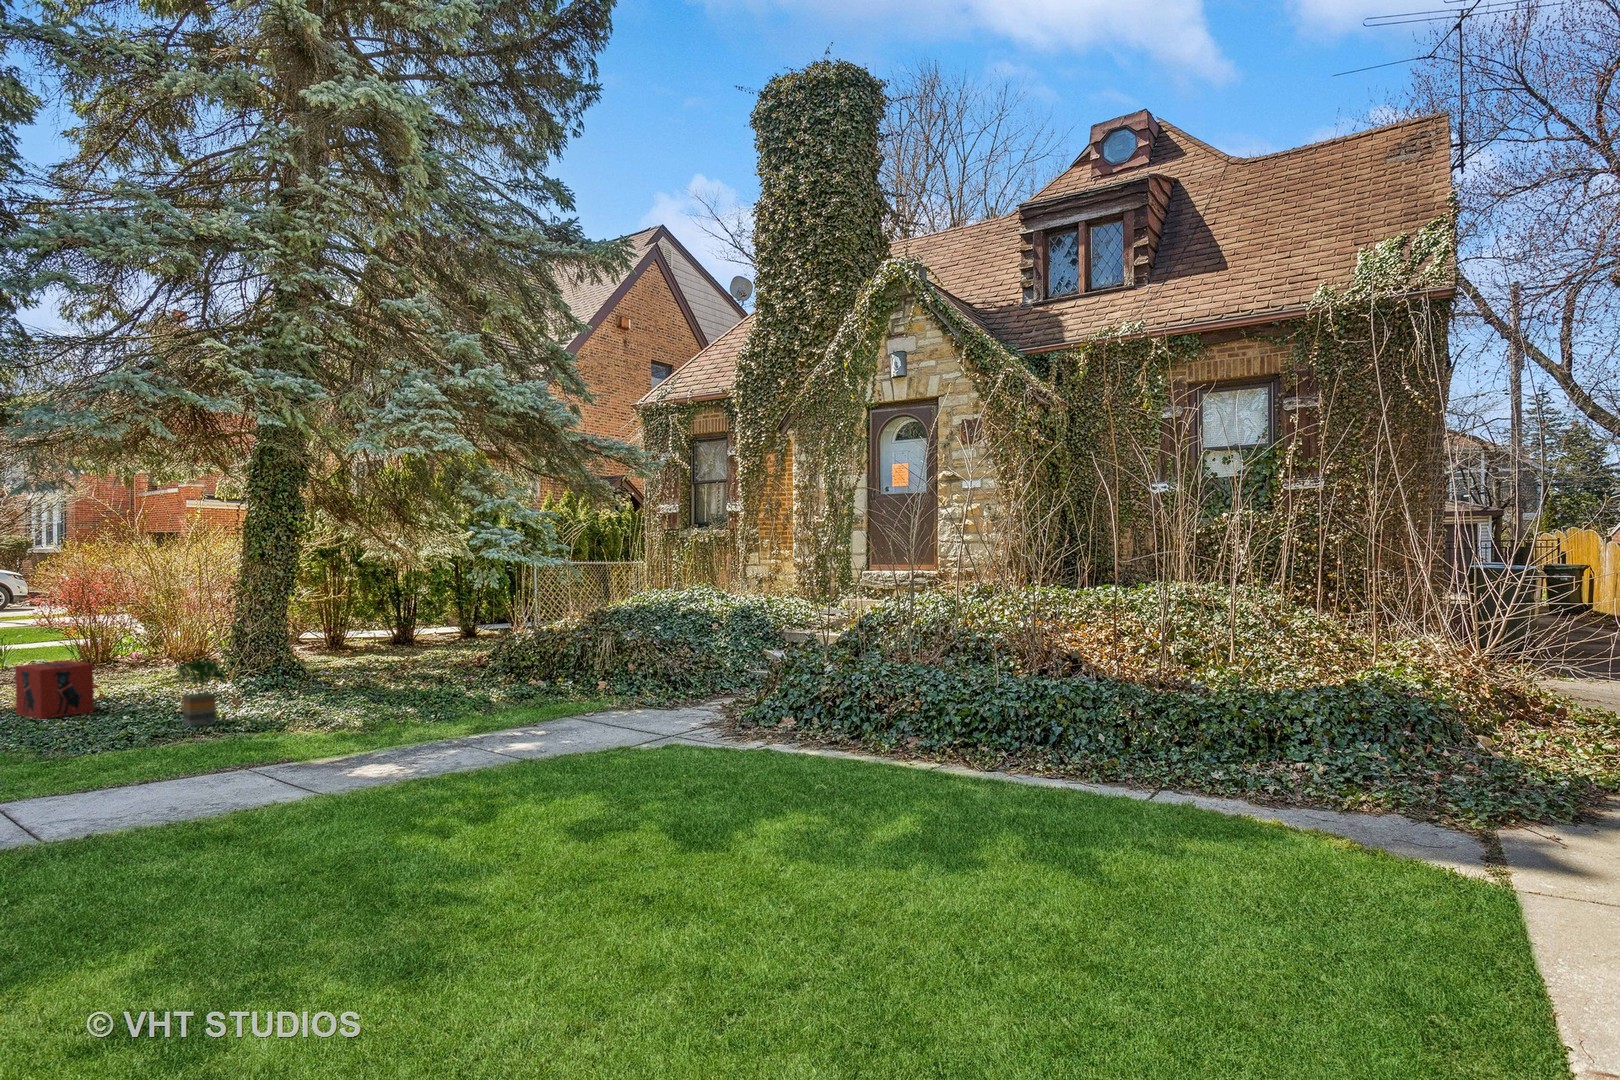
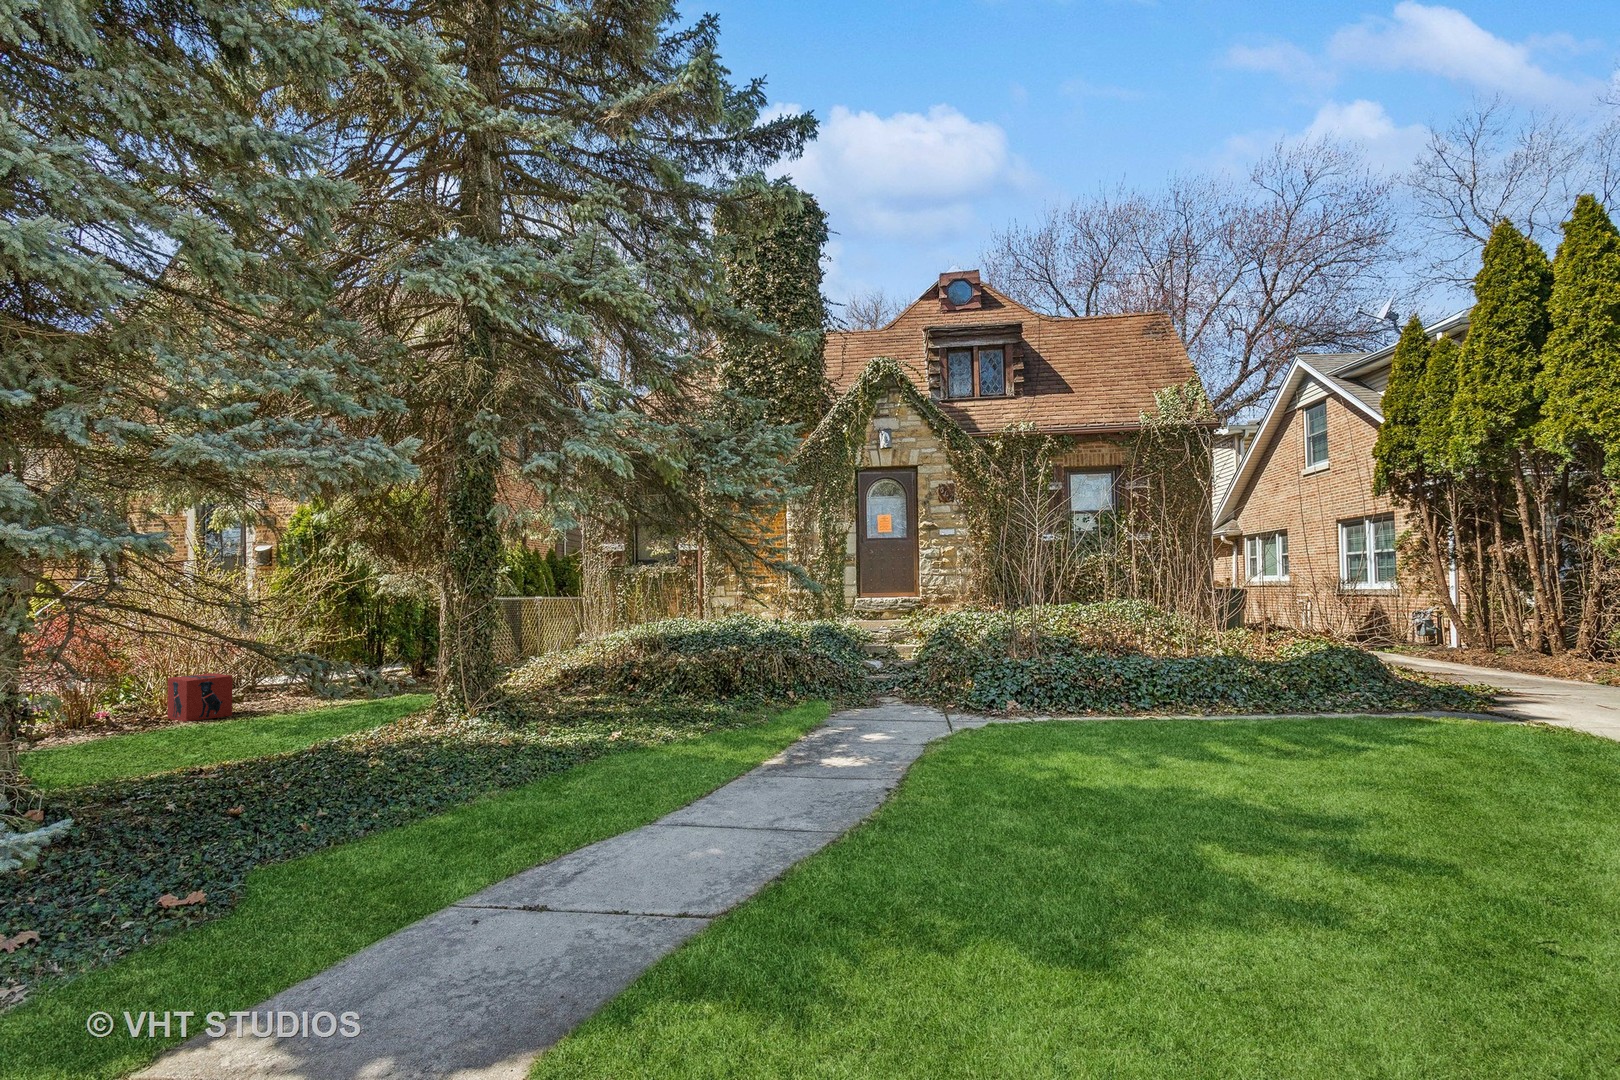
potted tree: present [176,660,226,726] -> none [294,670,338,726]

